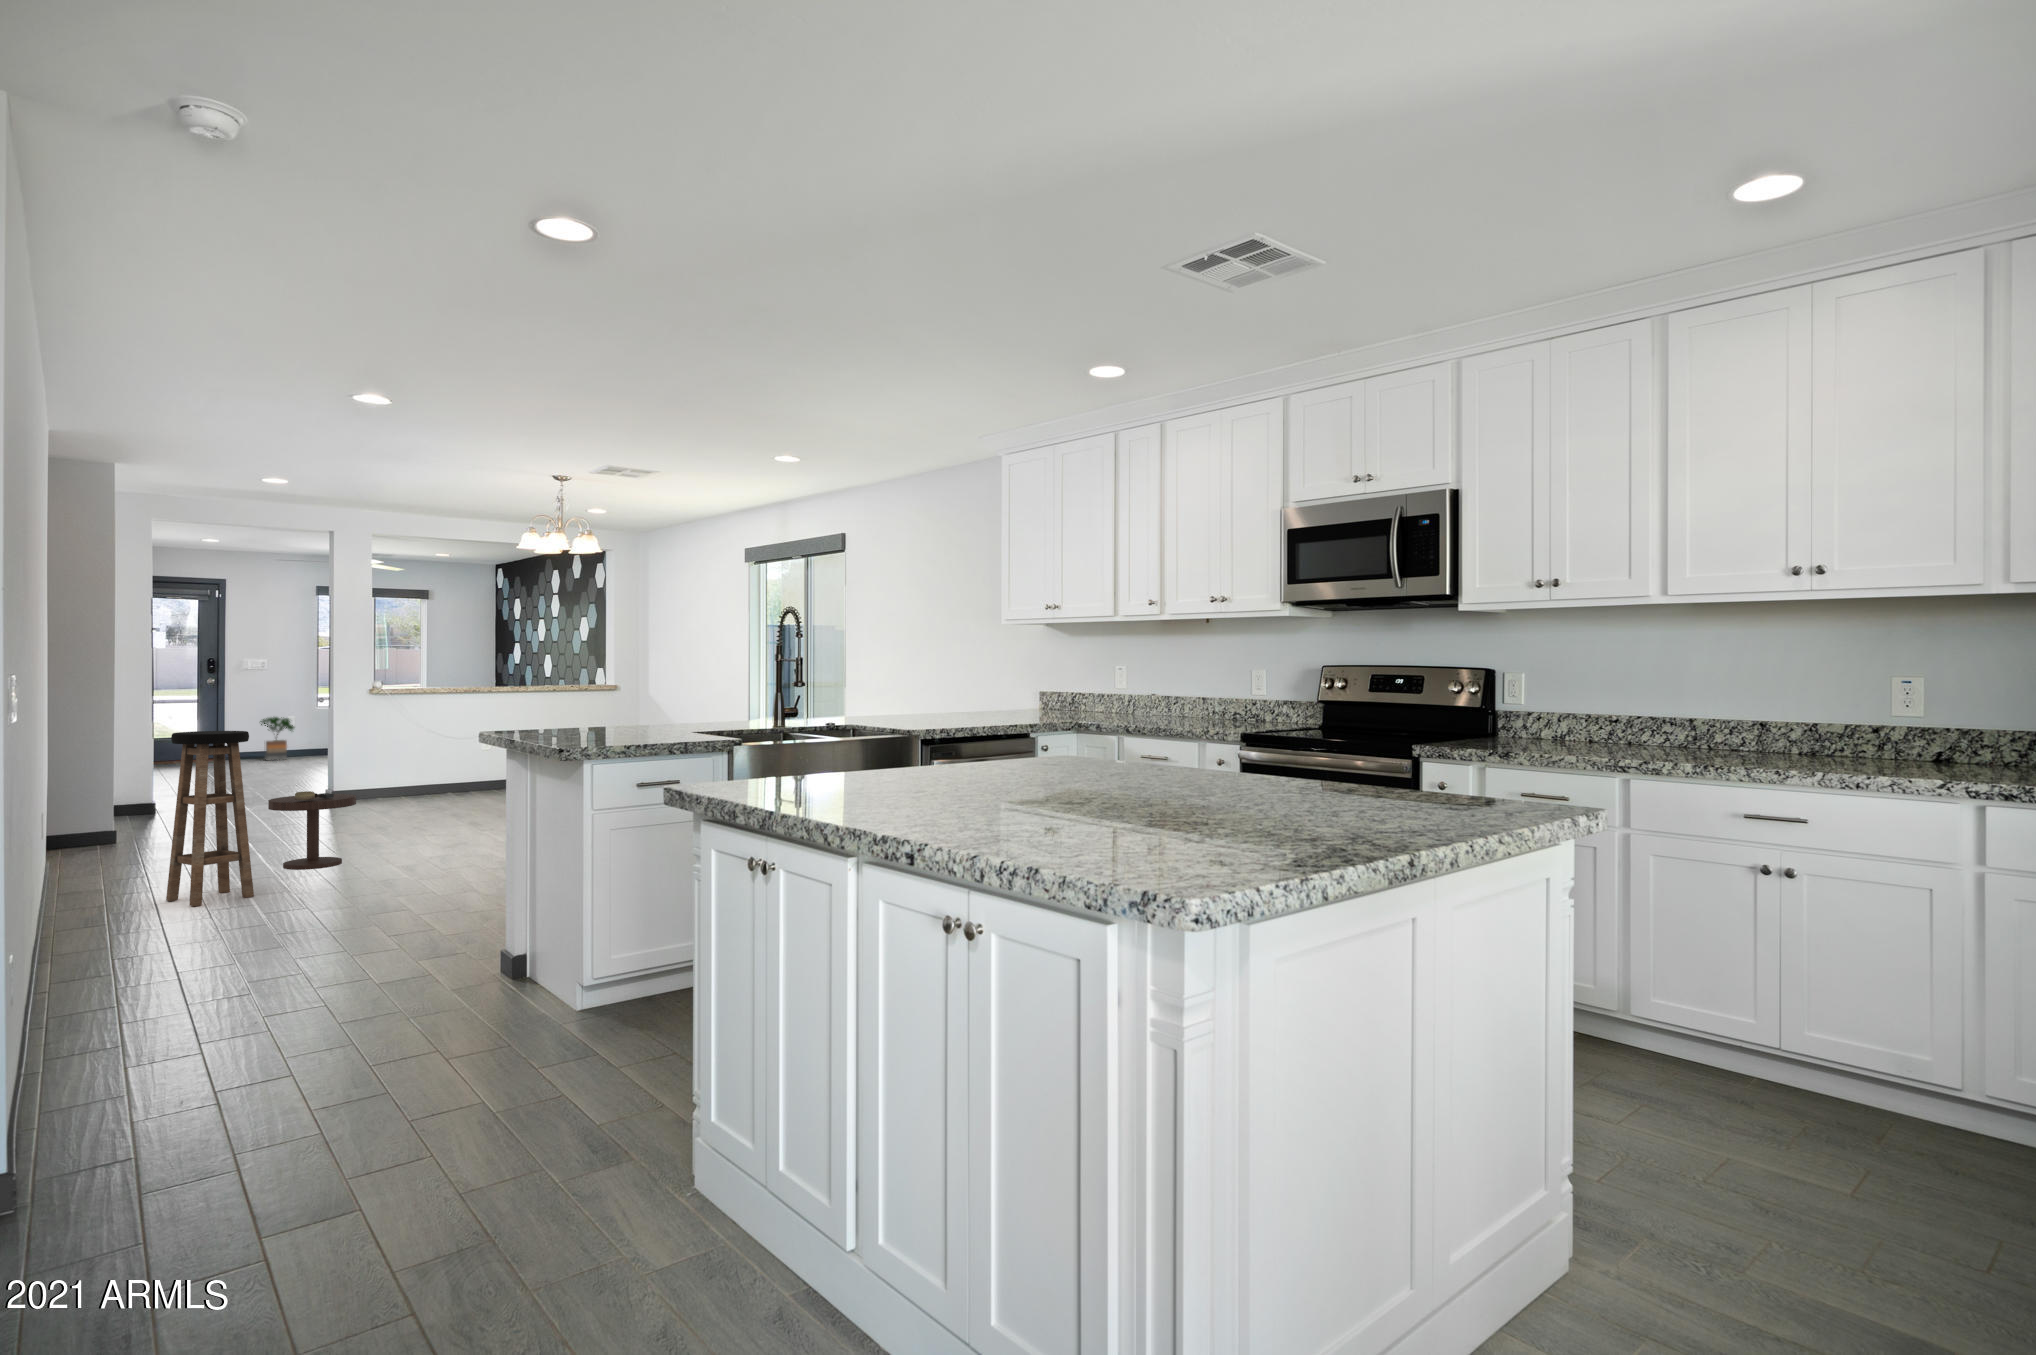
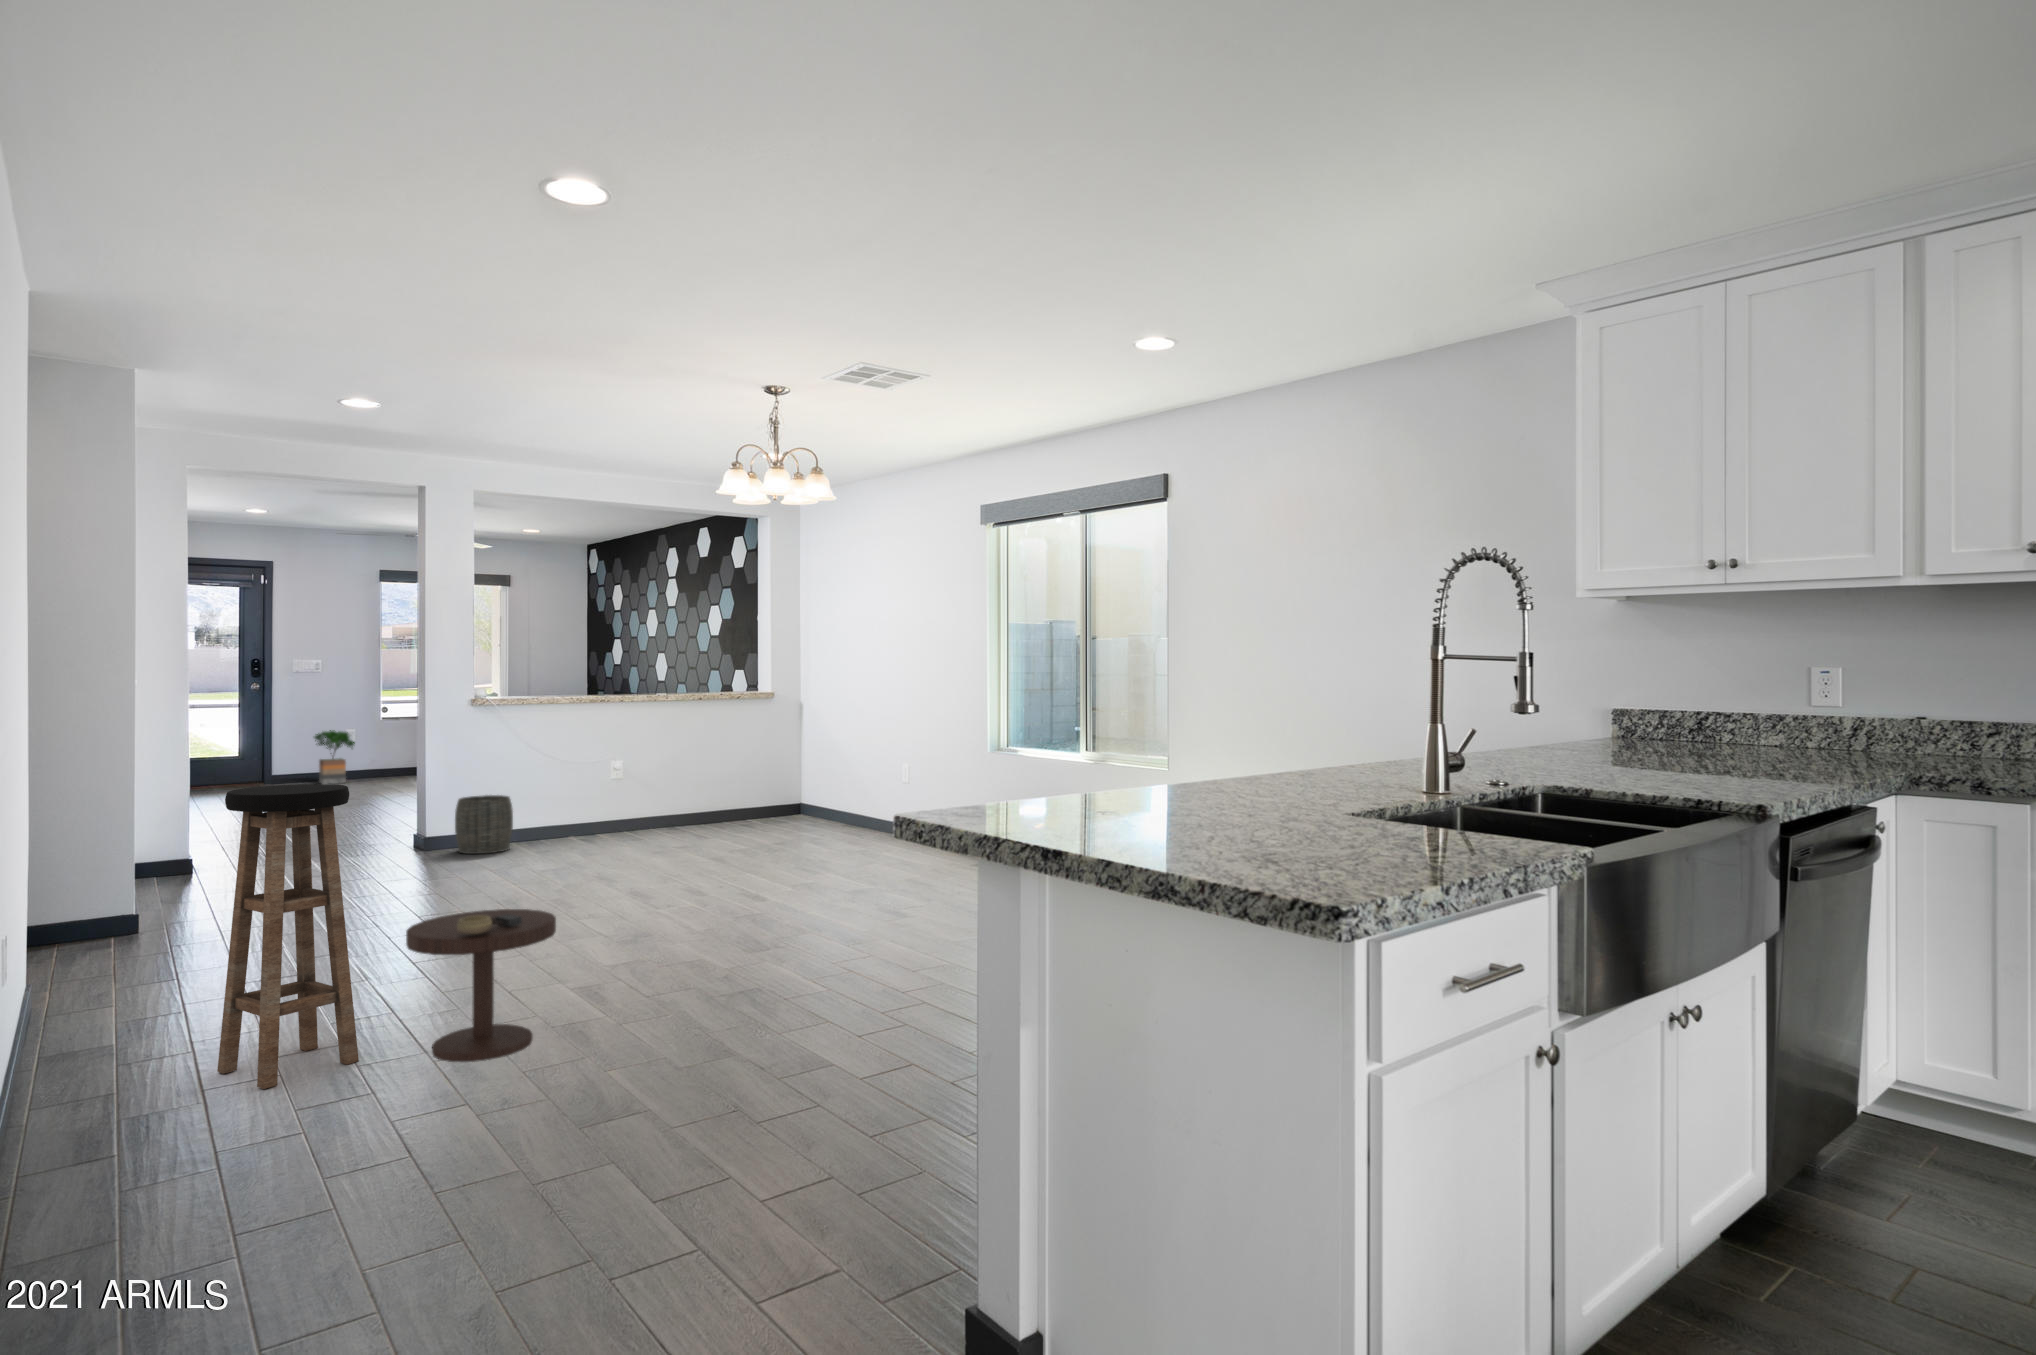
woven basket: none [358,760,403,803] -> present [455,795,513,854]

